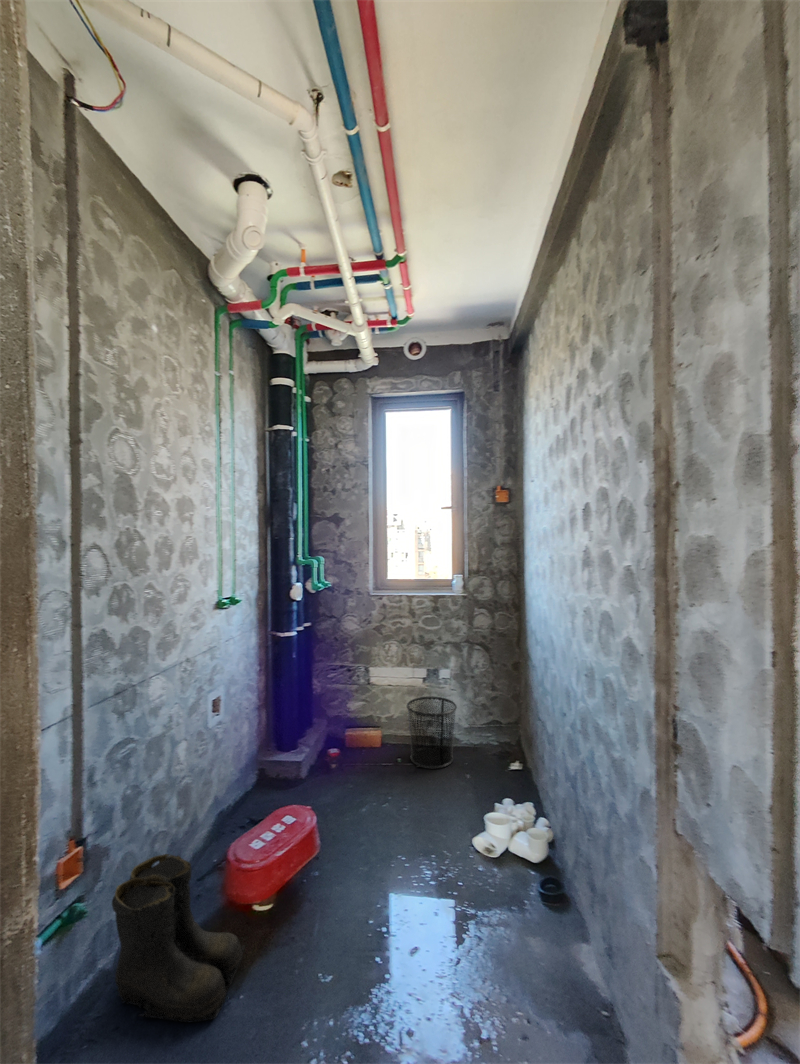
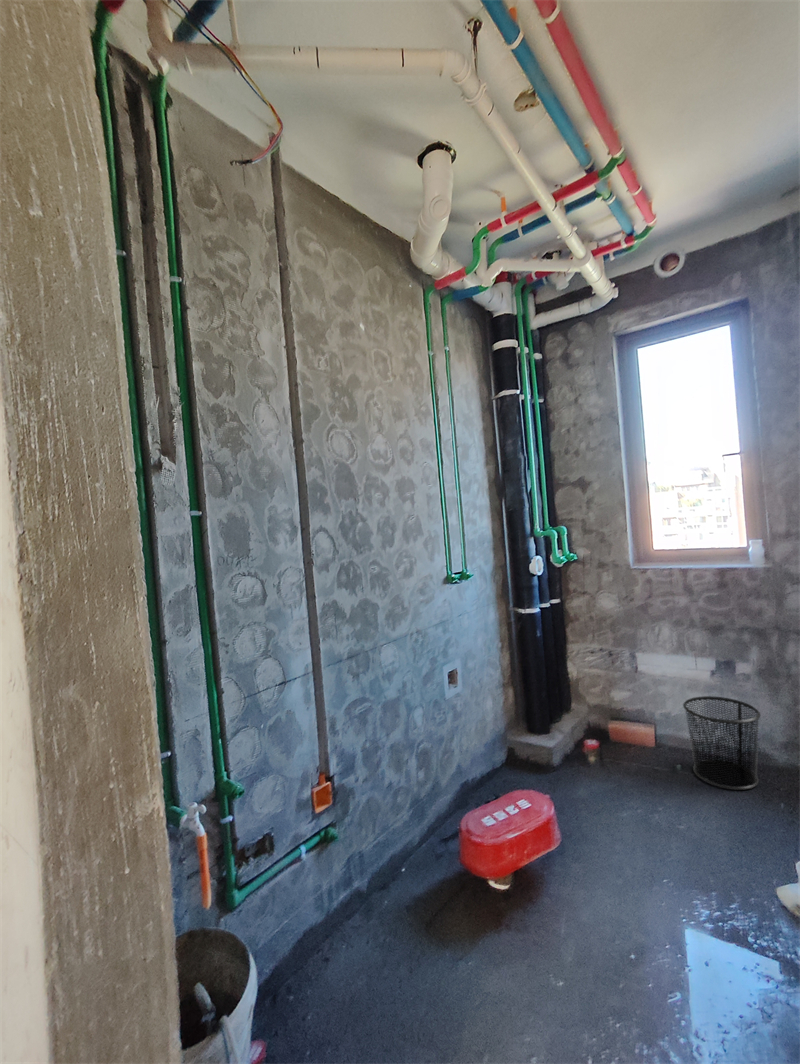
boots: present [112,854,245,1022] -> none [357,806,476,975]

